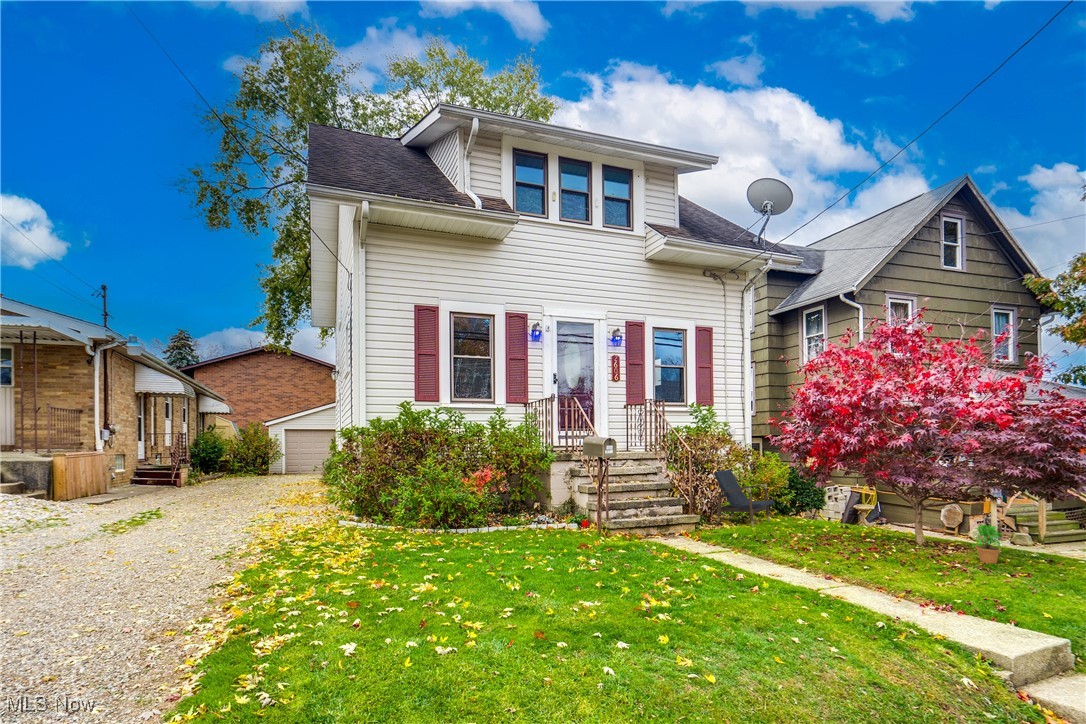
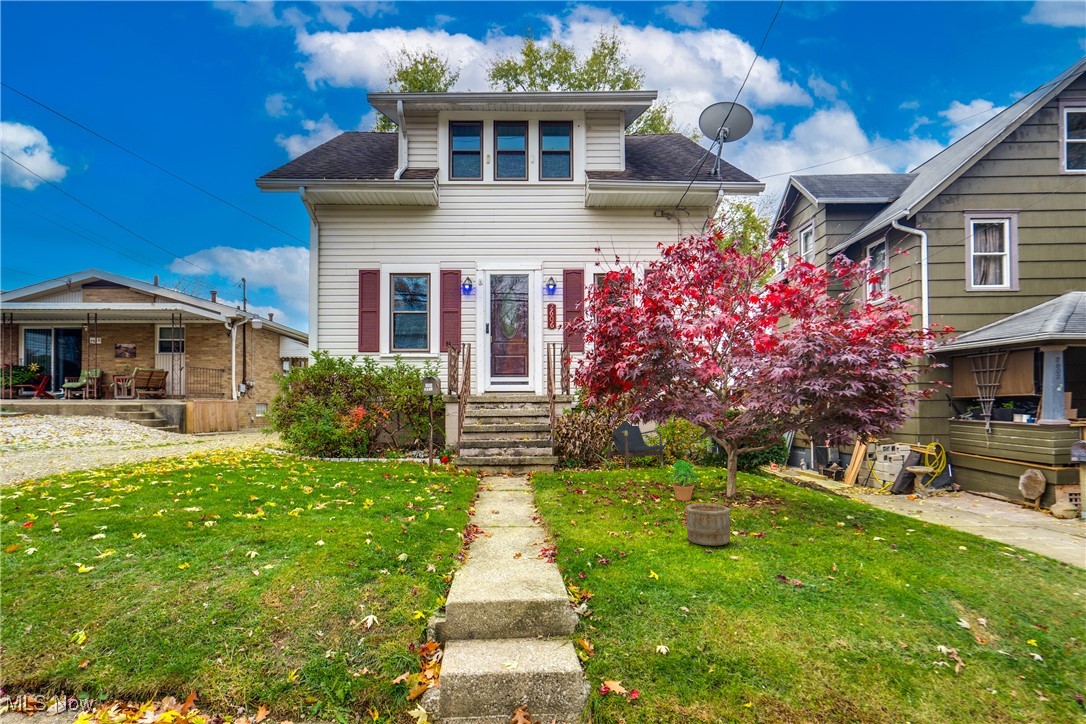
potted plant: present [972,525,1003,563] -> present [669,460,697,501]
wooden bucket: none [1009,562,1057,599] -> present [685,503,730,546]

